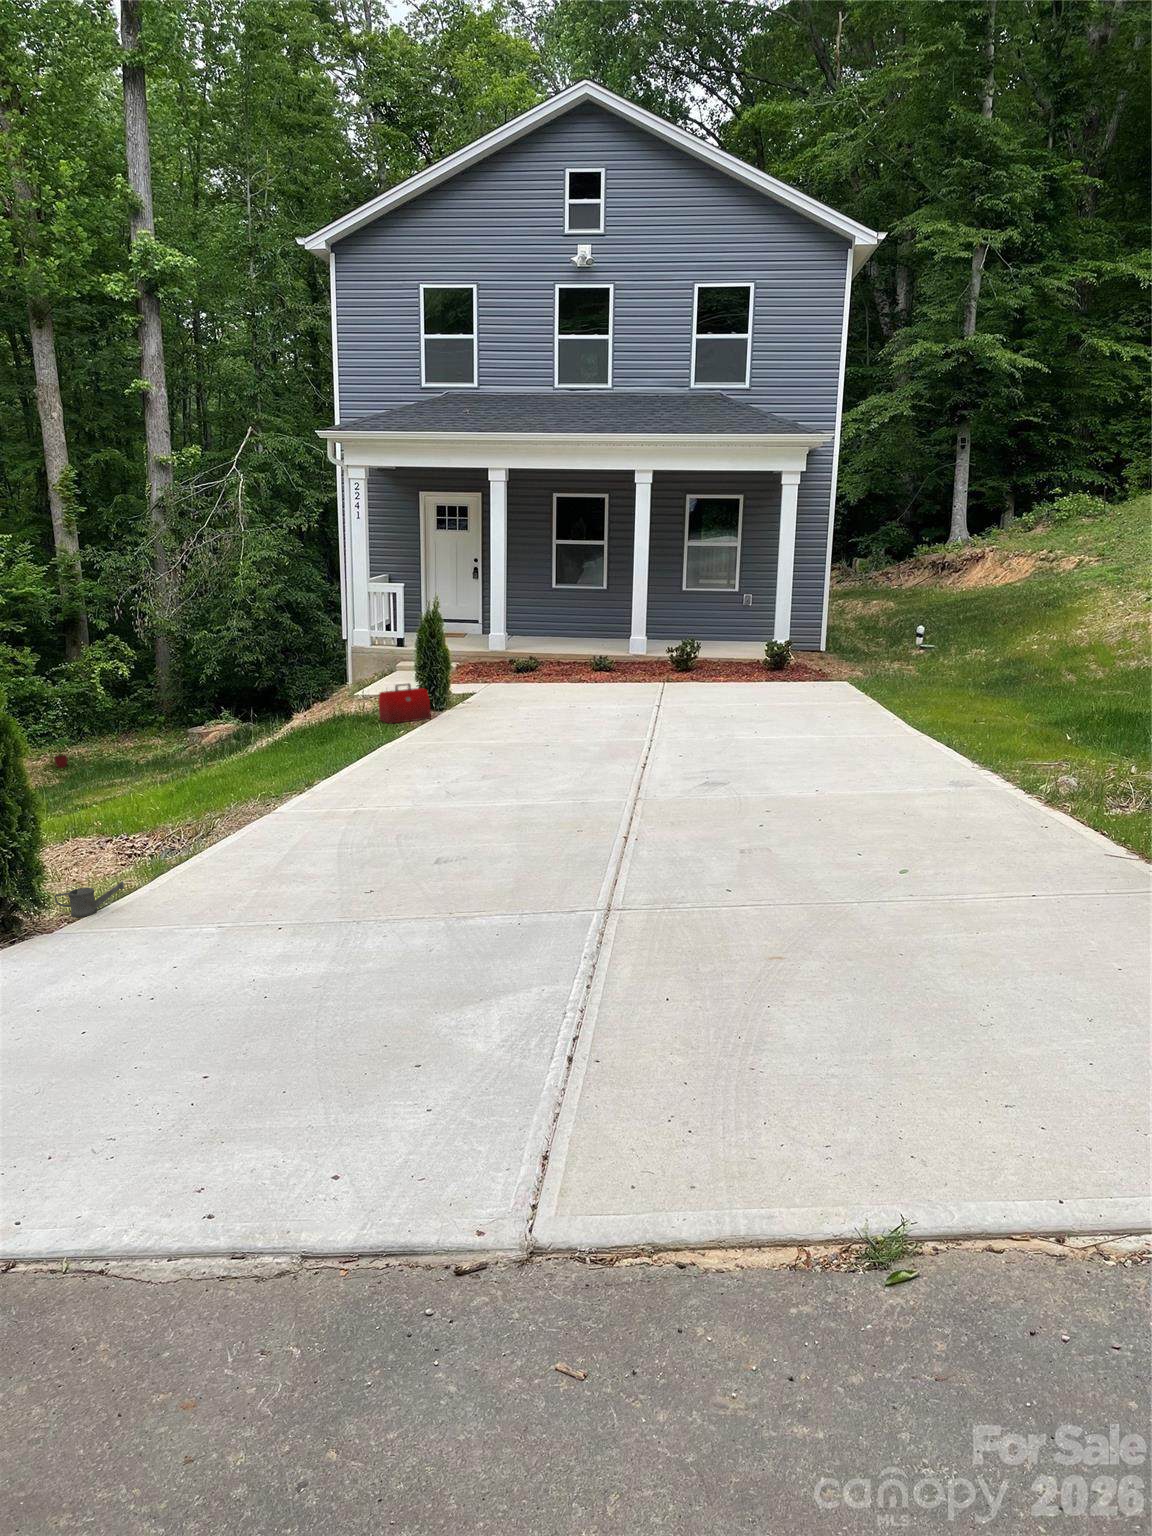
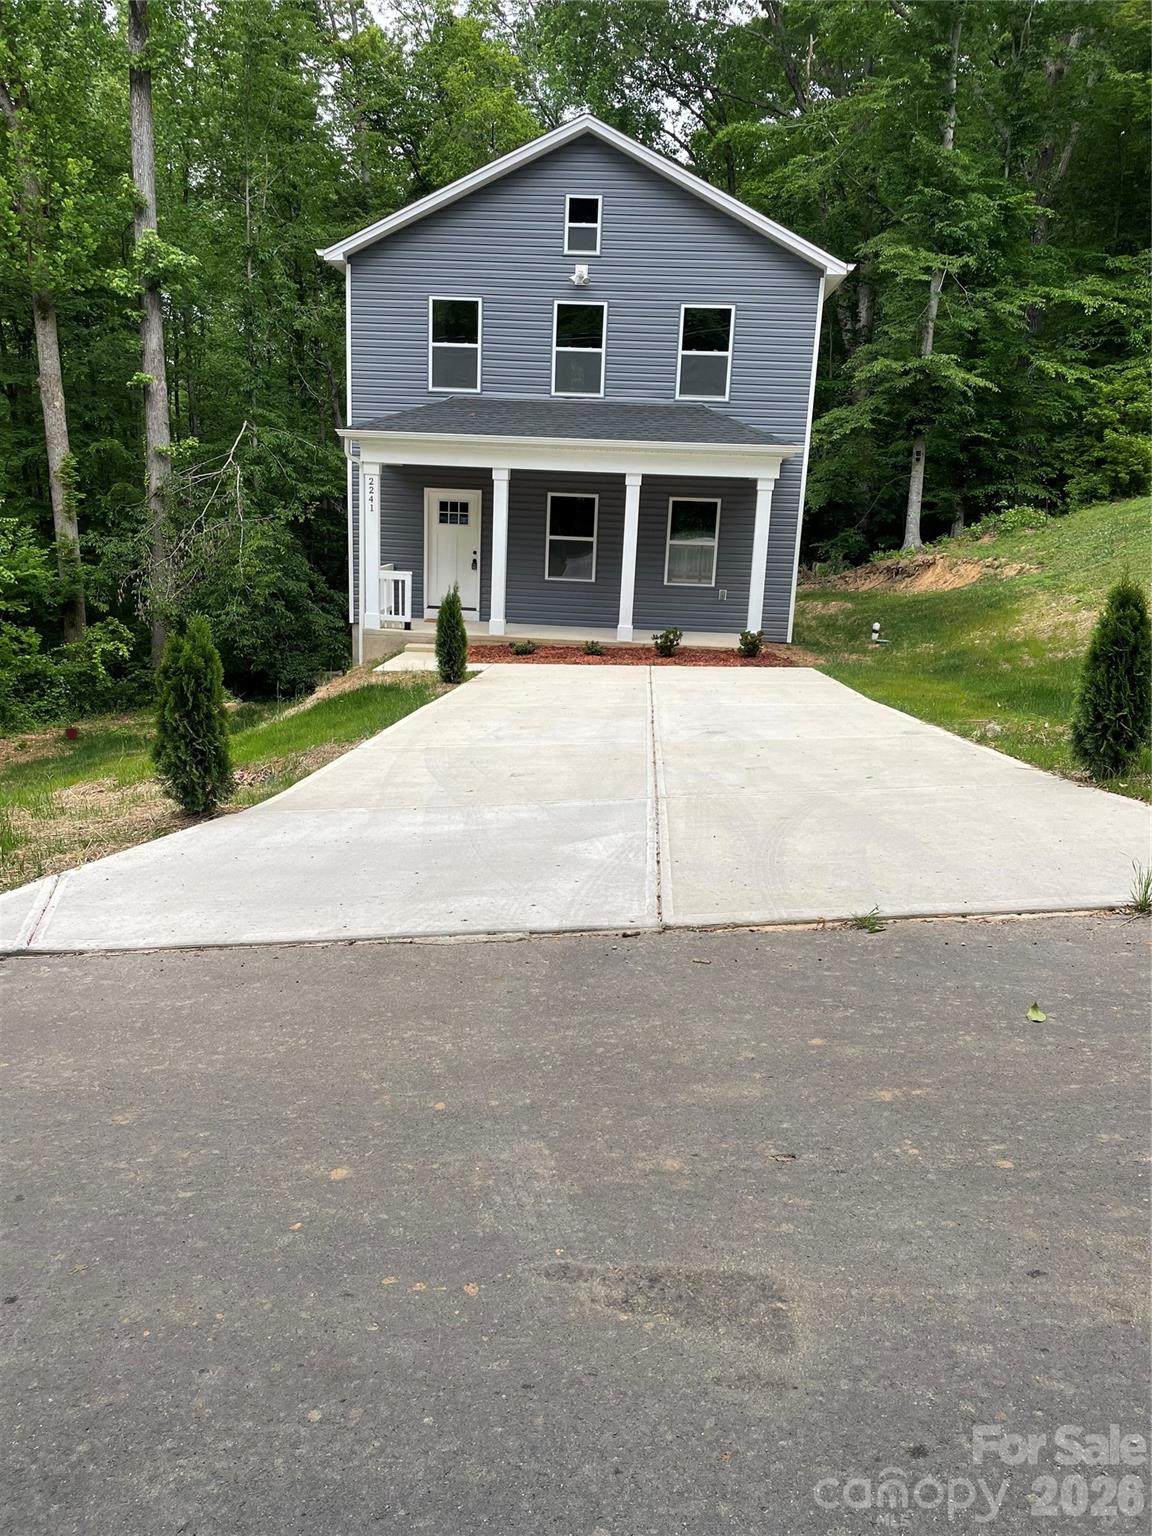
toolbox: present [378,683,431,723] -> none [404,659,451,694]
watering can: present [55,881,124,917] -> none [237,782,286,807]

